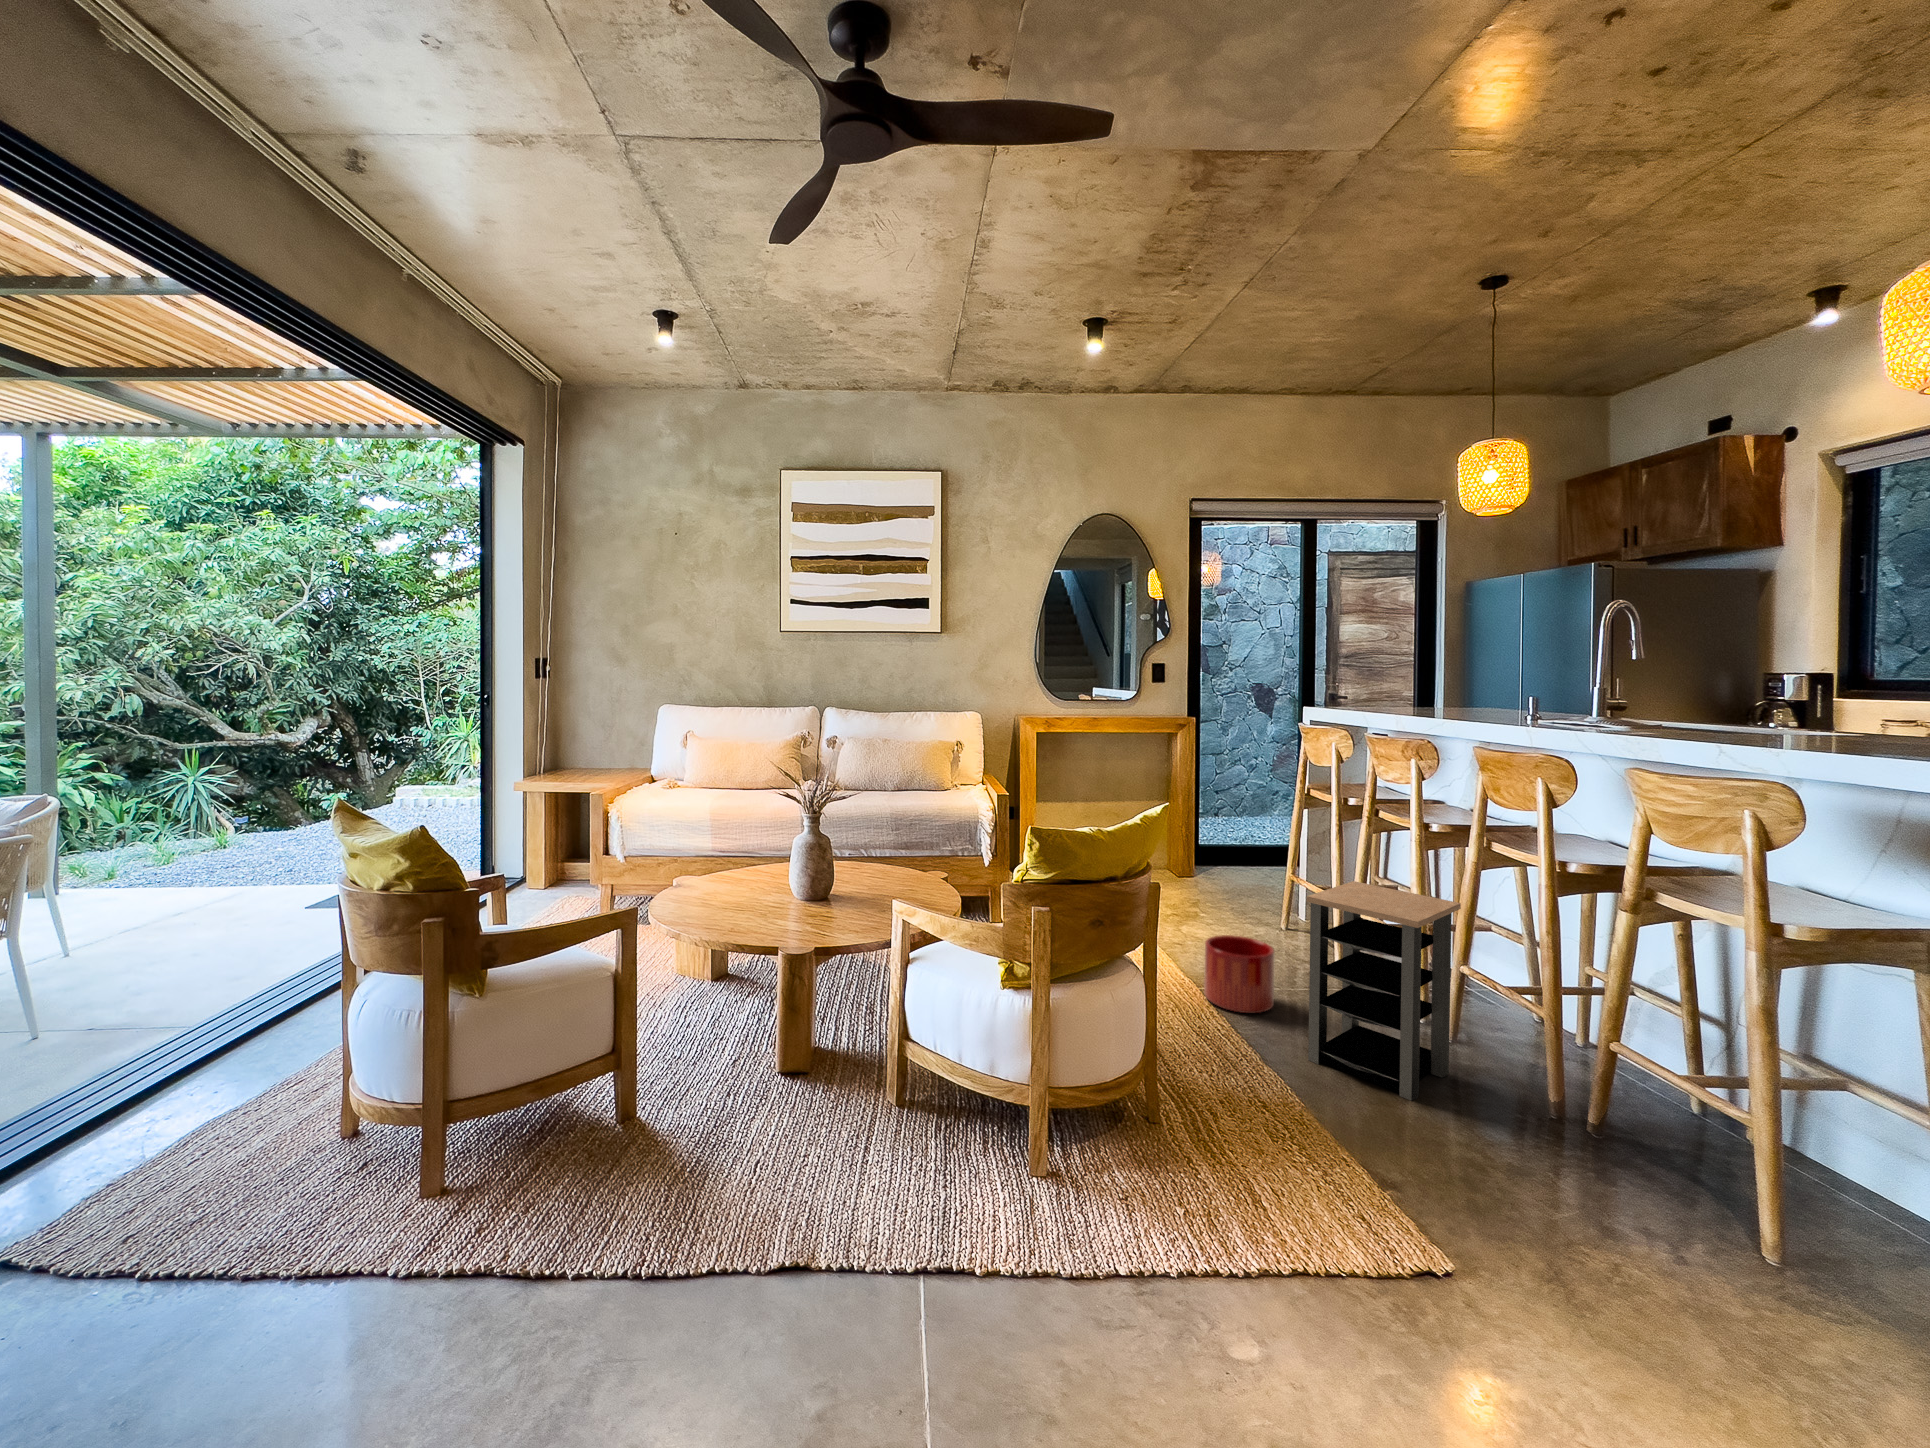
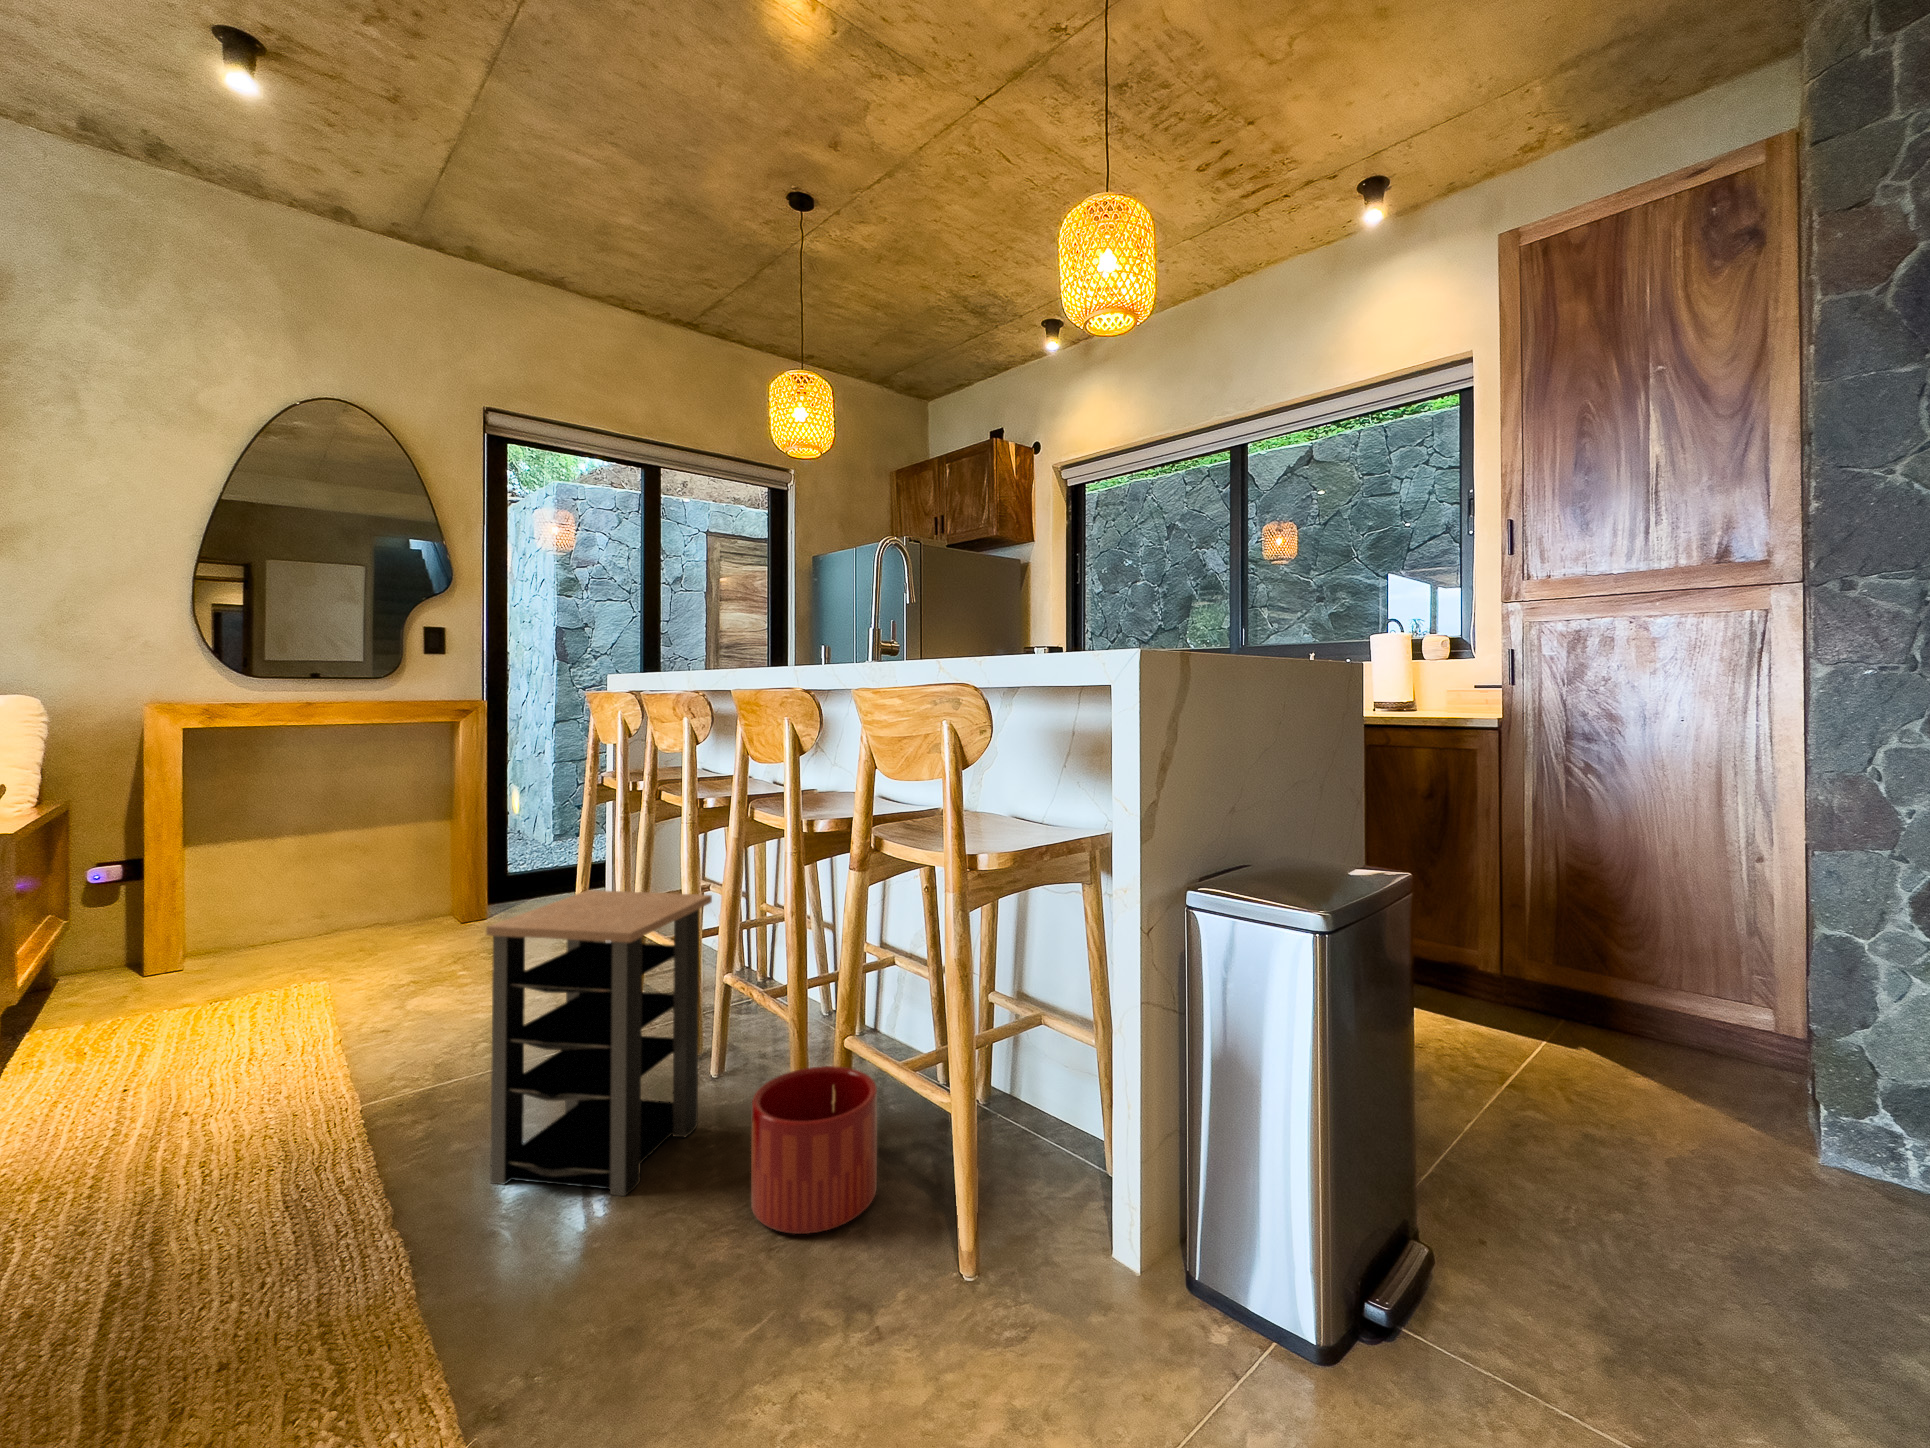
planter: present [1204,935,1274,1013] -> present [751,1066,877,1234]

